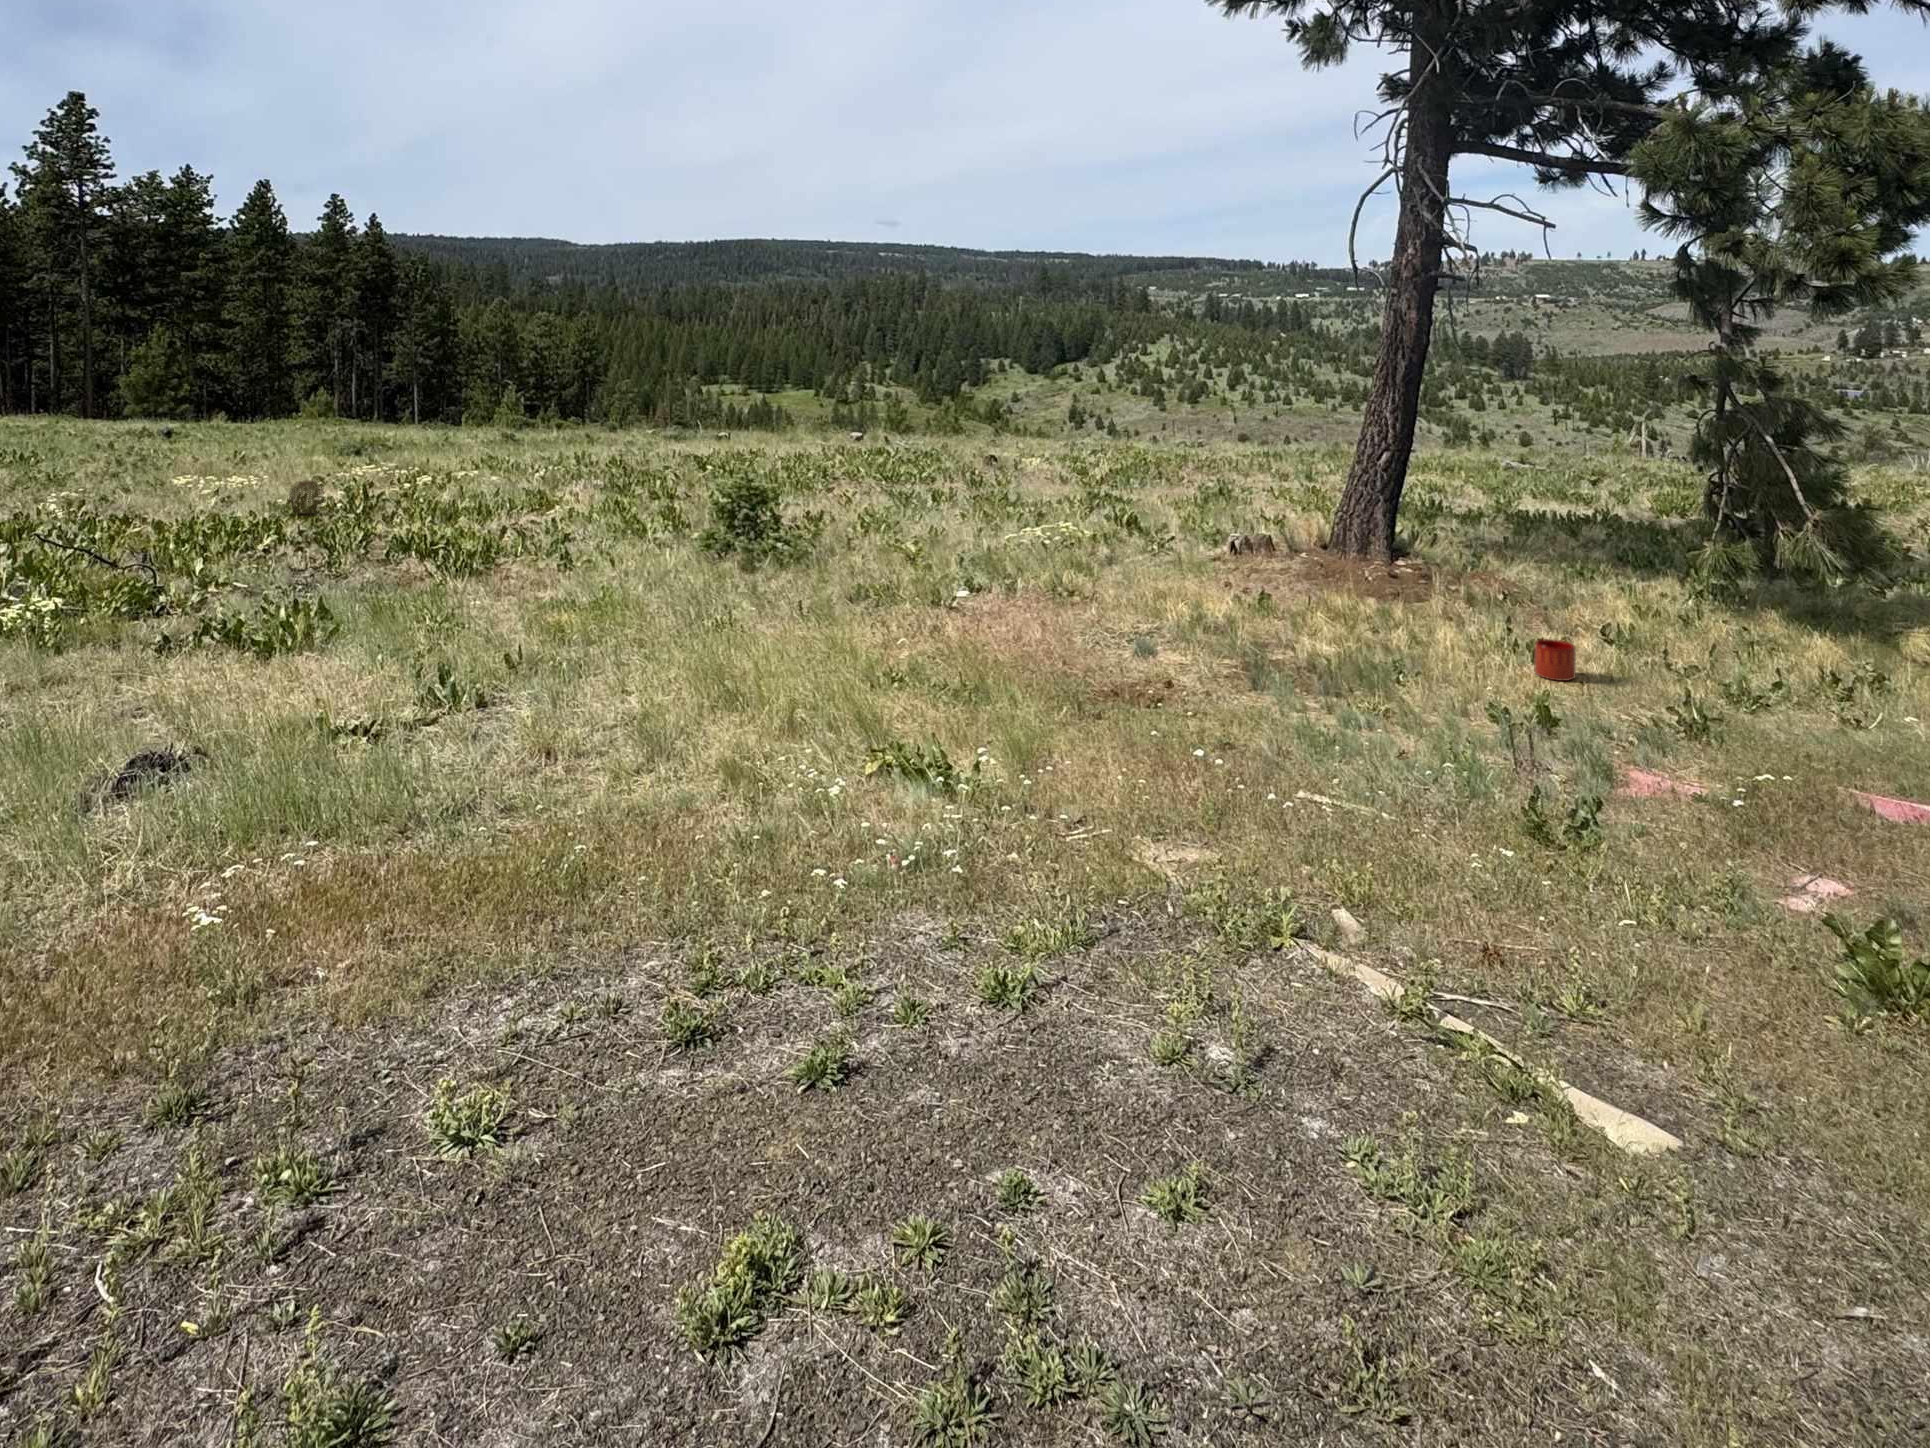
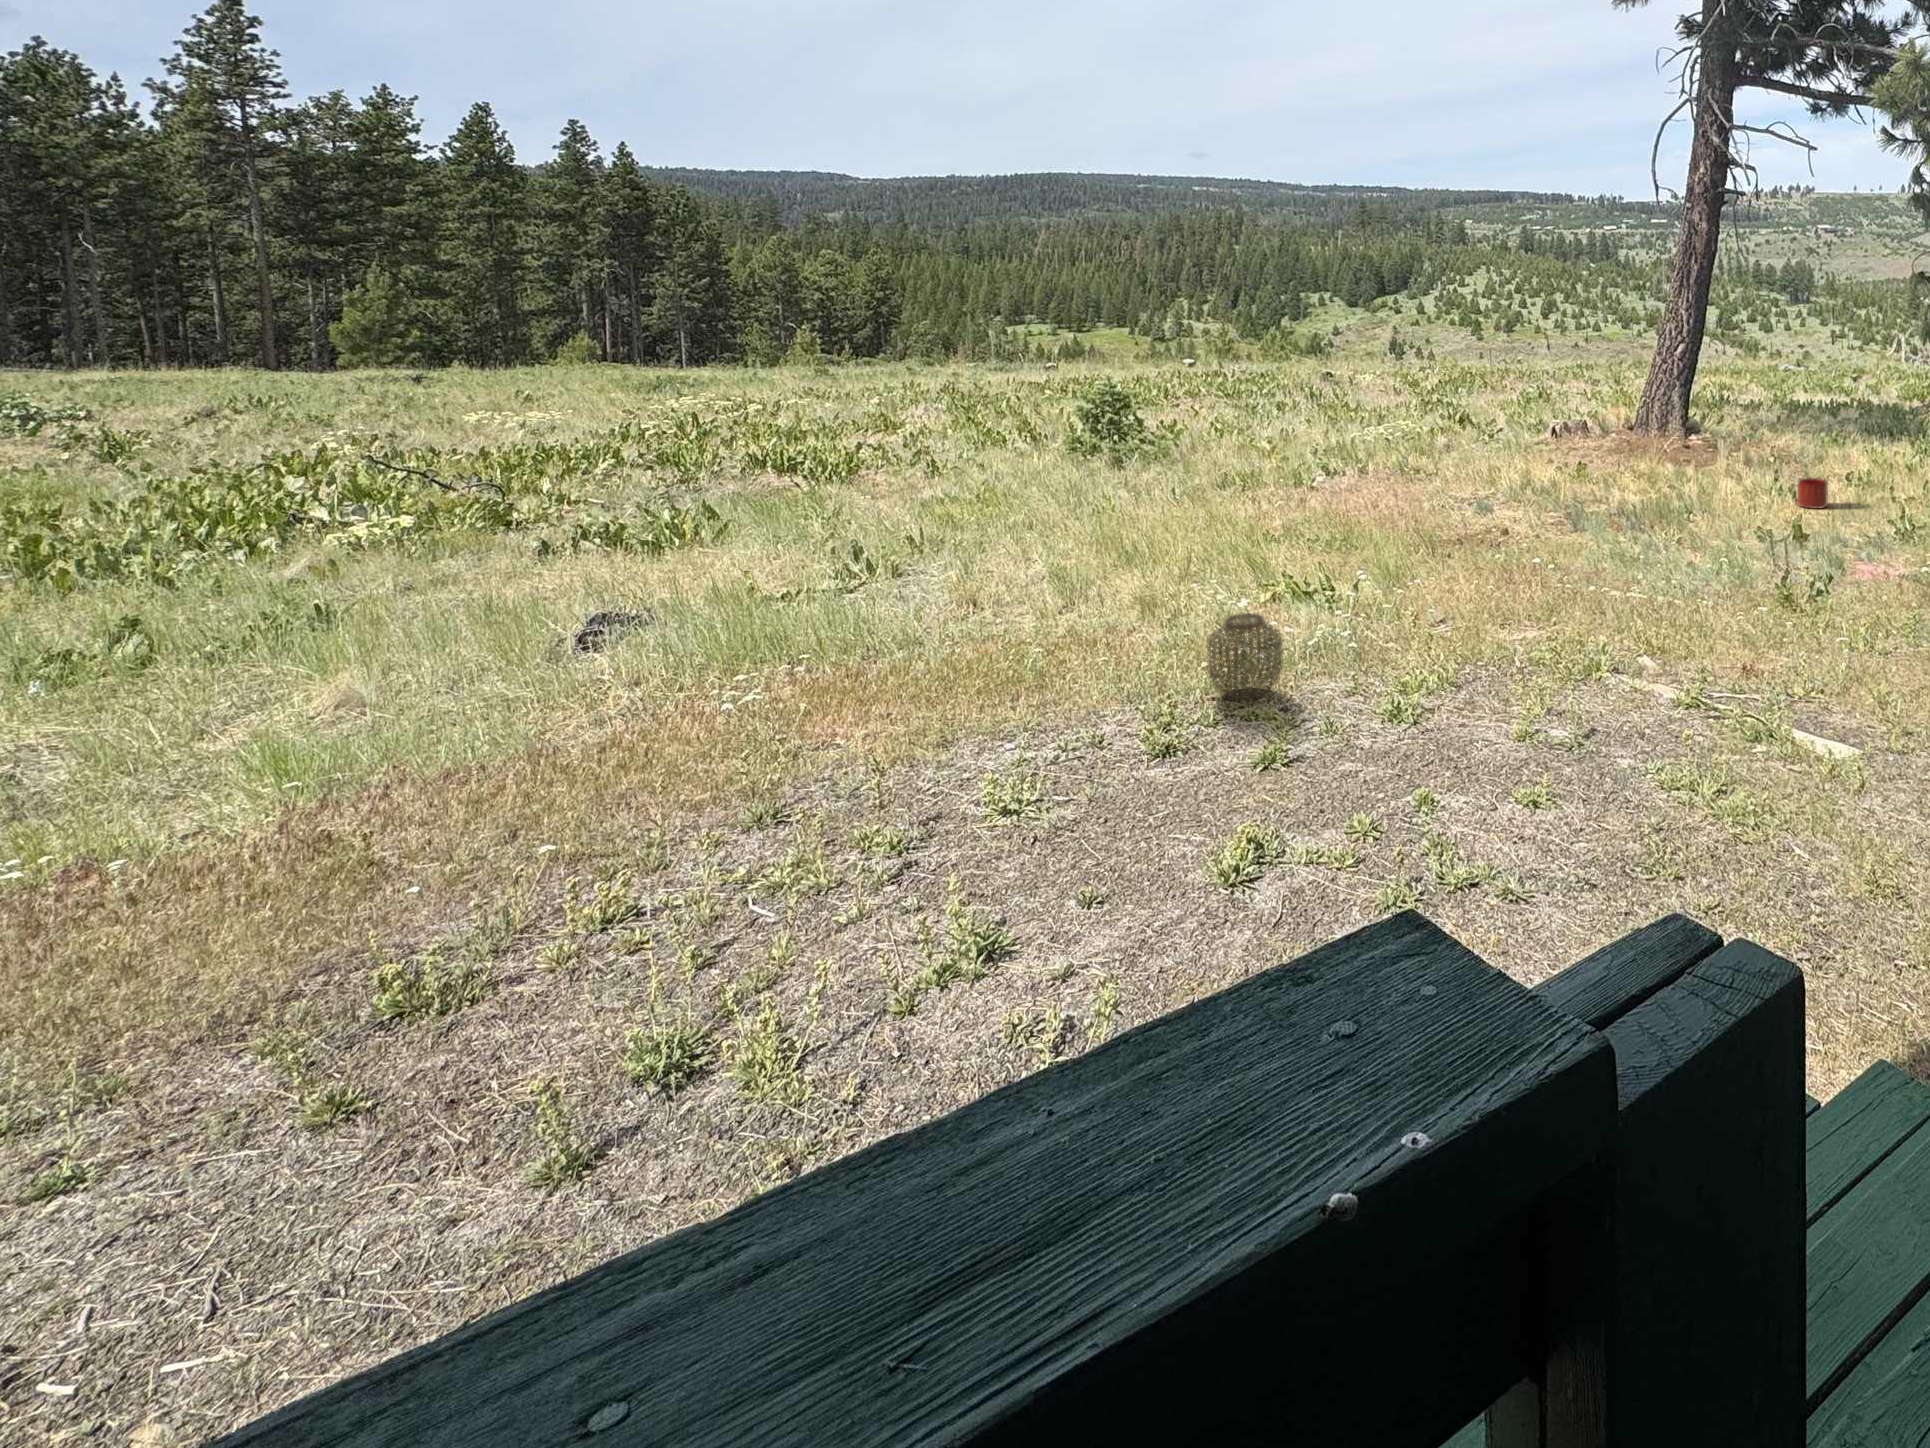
woven basket: present [289,480,324,515] -> present [1207,613,1282,701]

